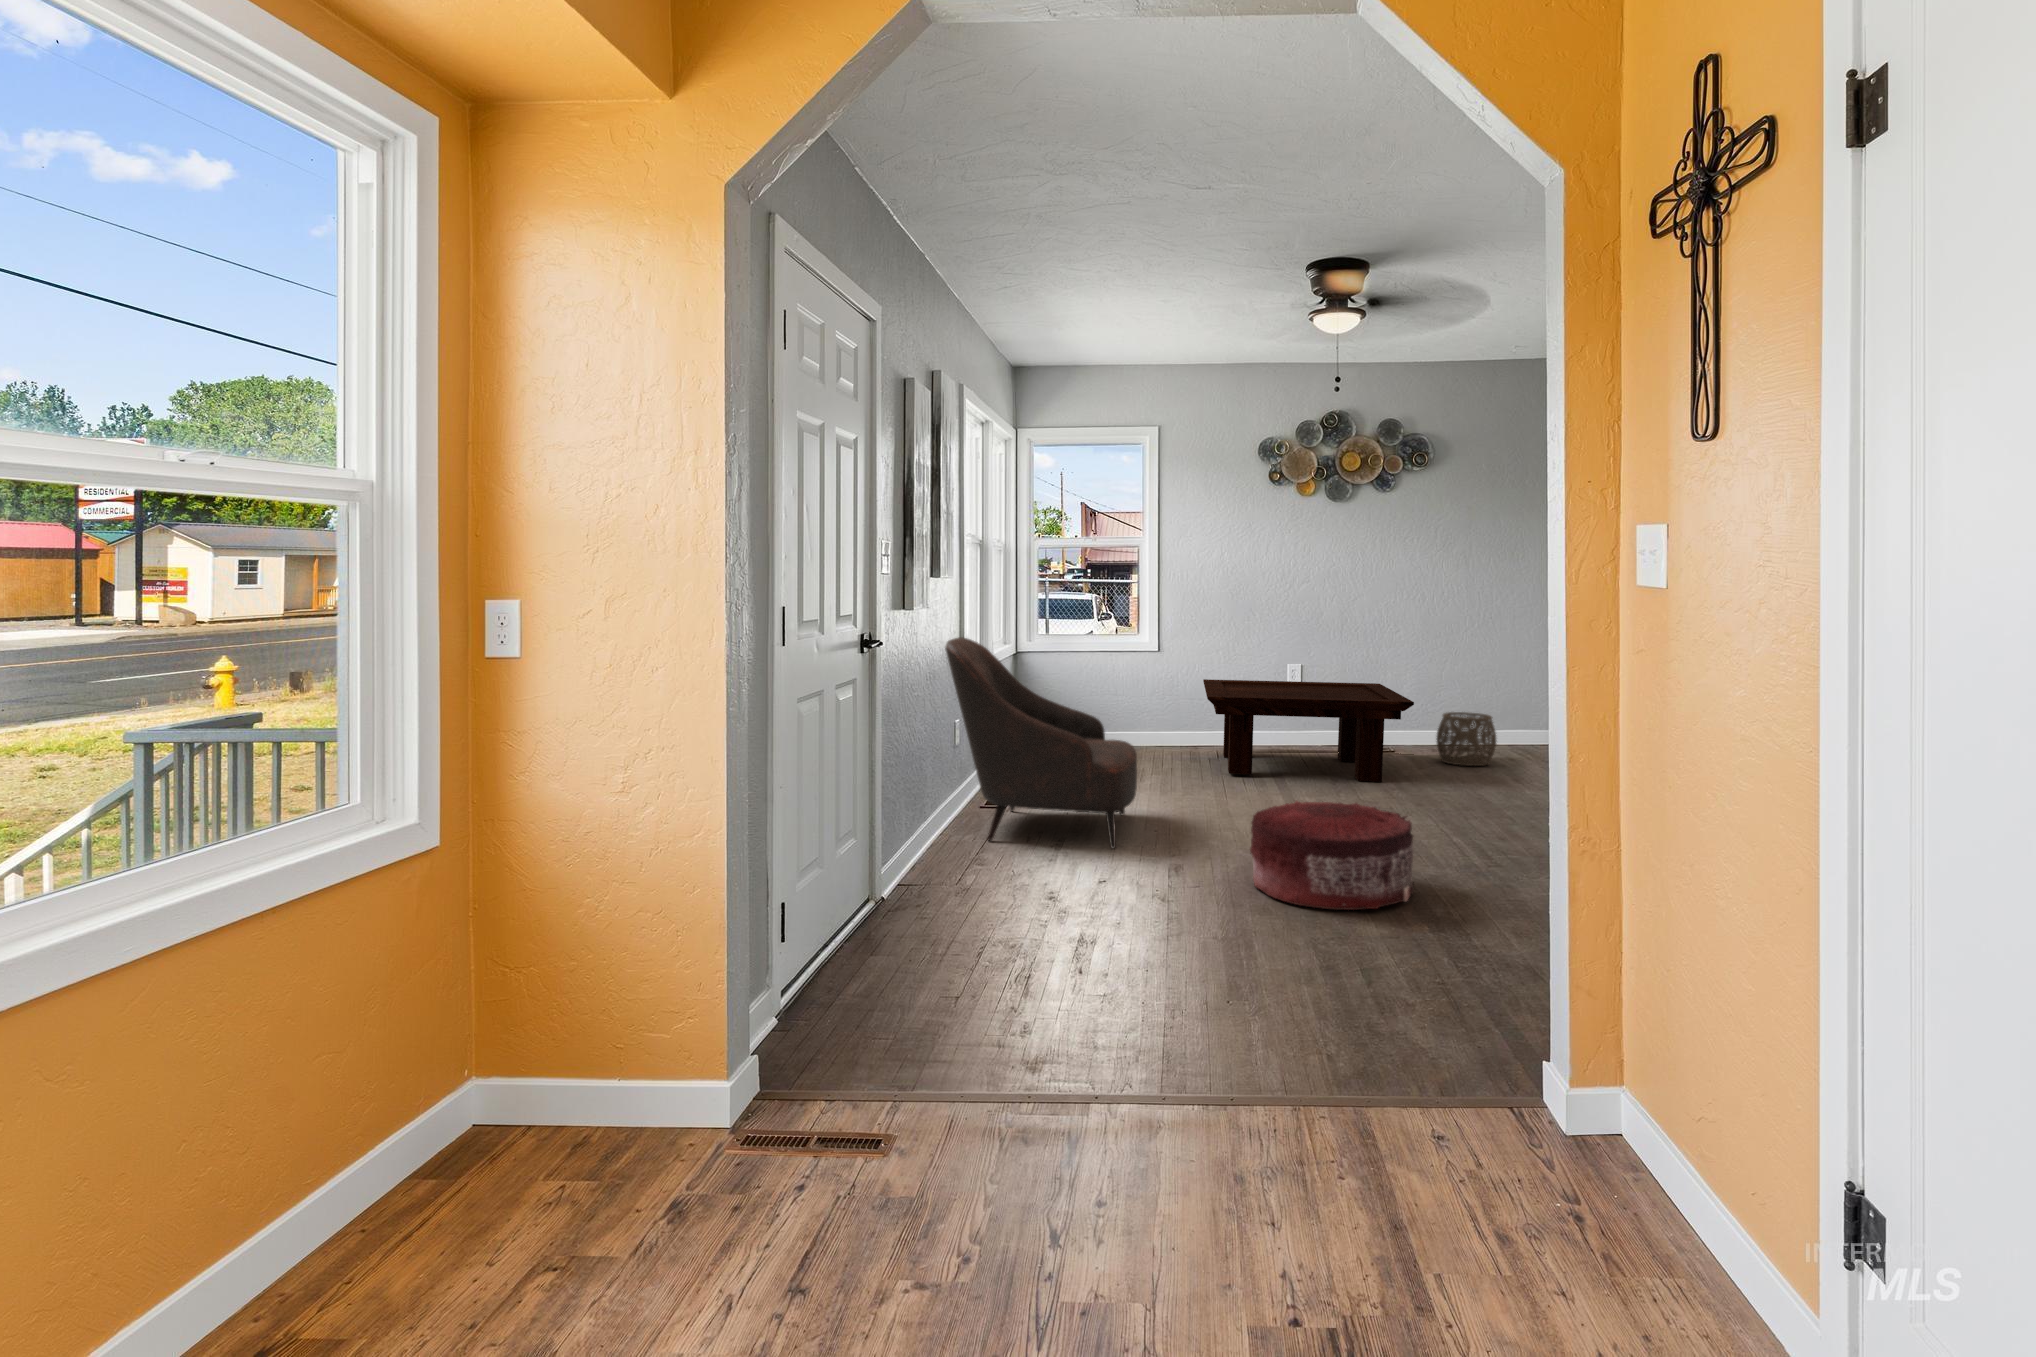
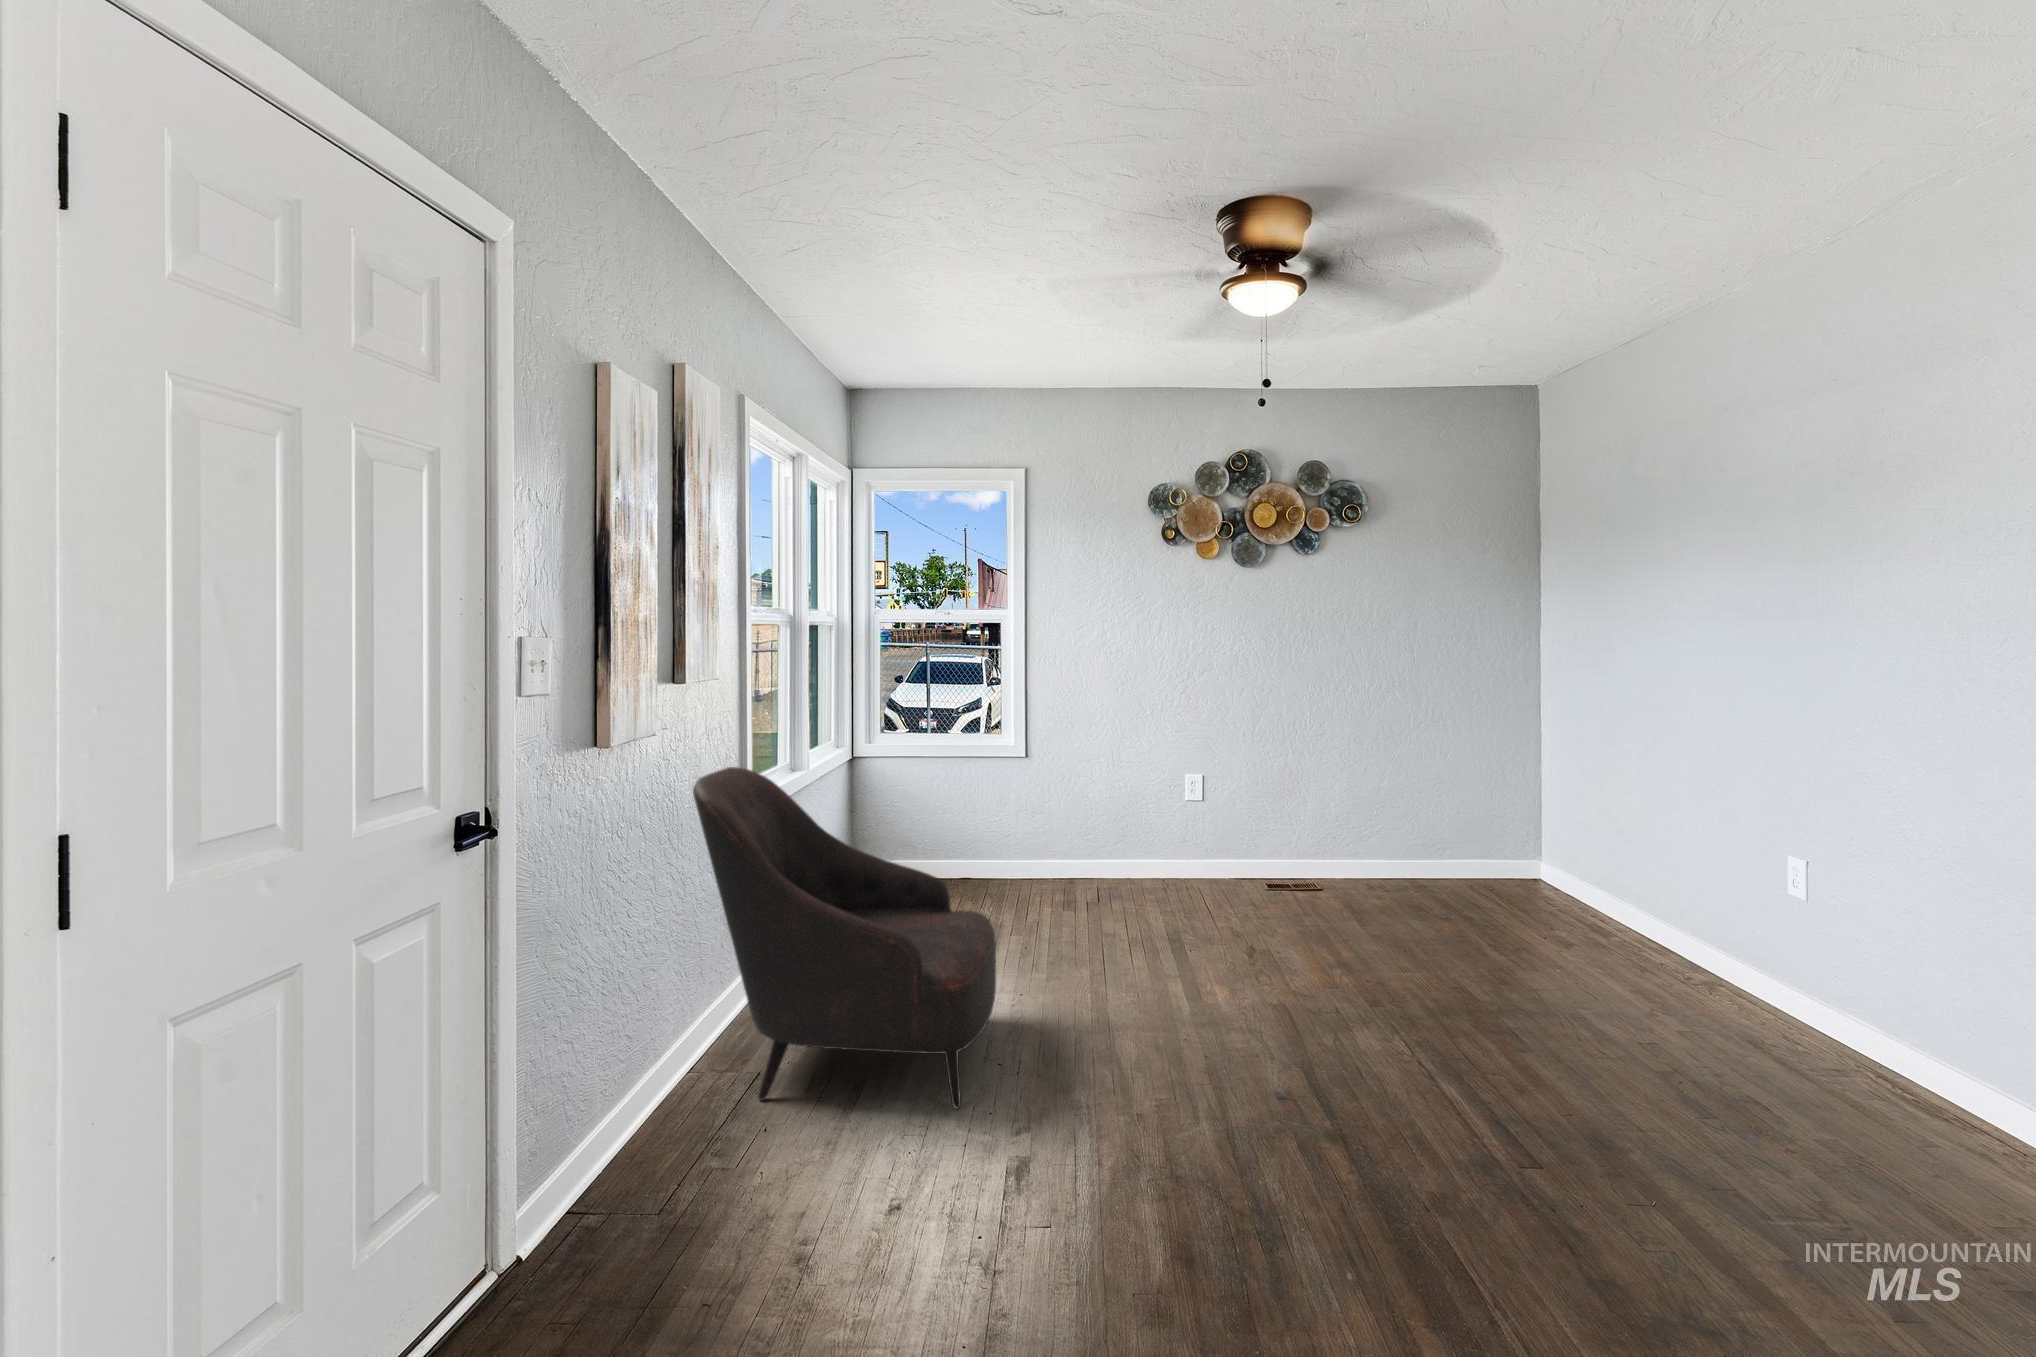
coffee table: present [1203,679,1414,782] -> none [1090,789,1366,931]
woven basket: present [1437,712,1497,766] -> none [1380,824,1456,896]
pouf: present [1250,801,1414,910] -> none [1175,1037,1451,1276]

